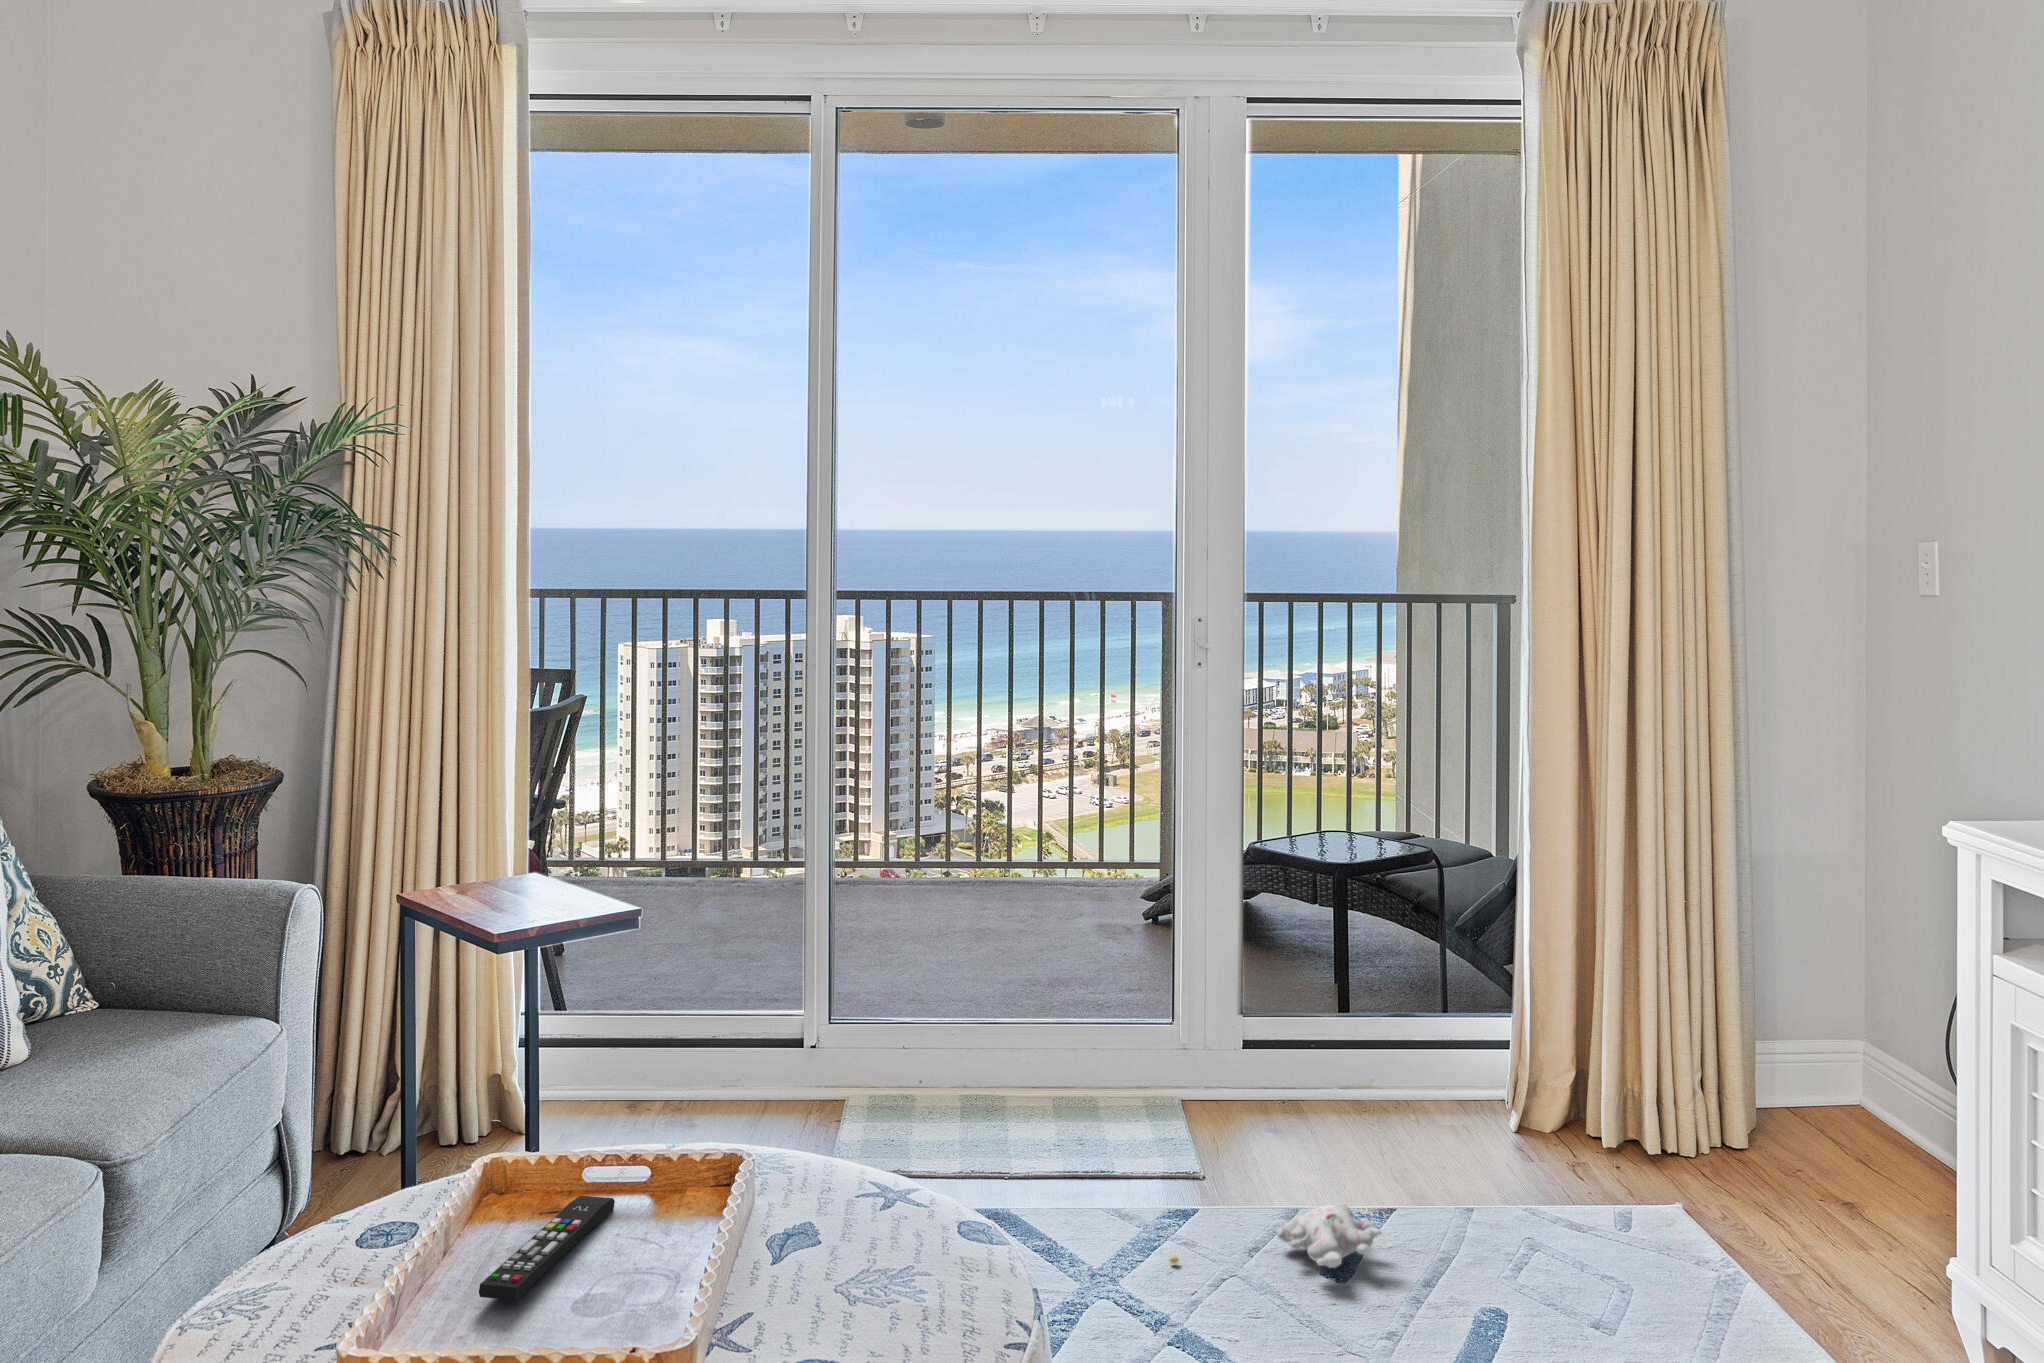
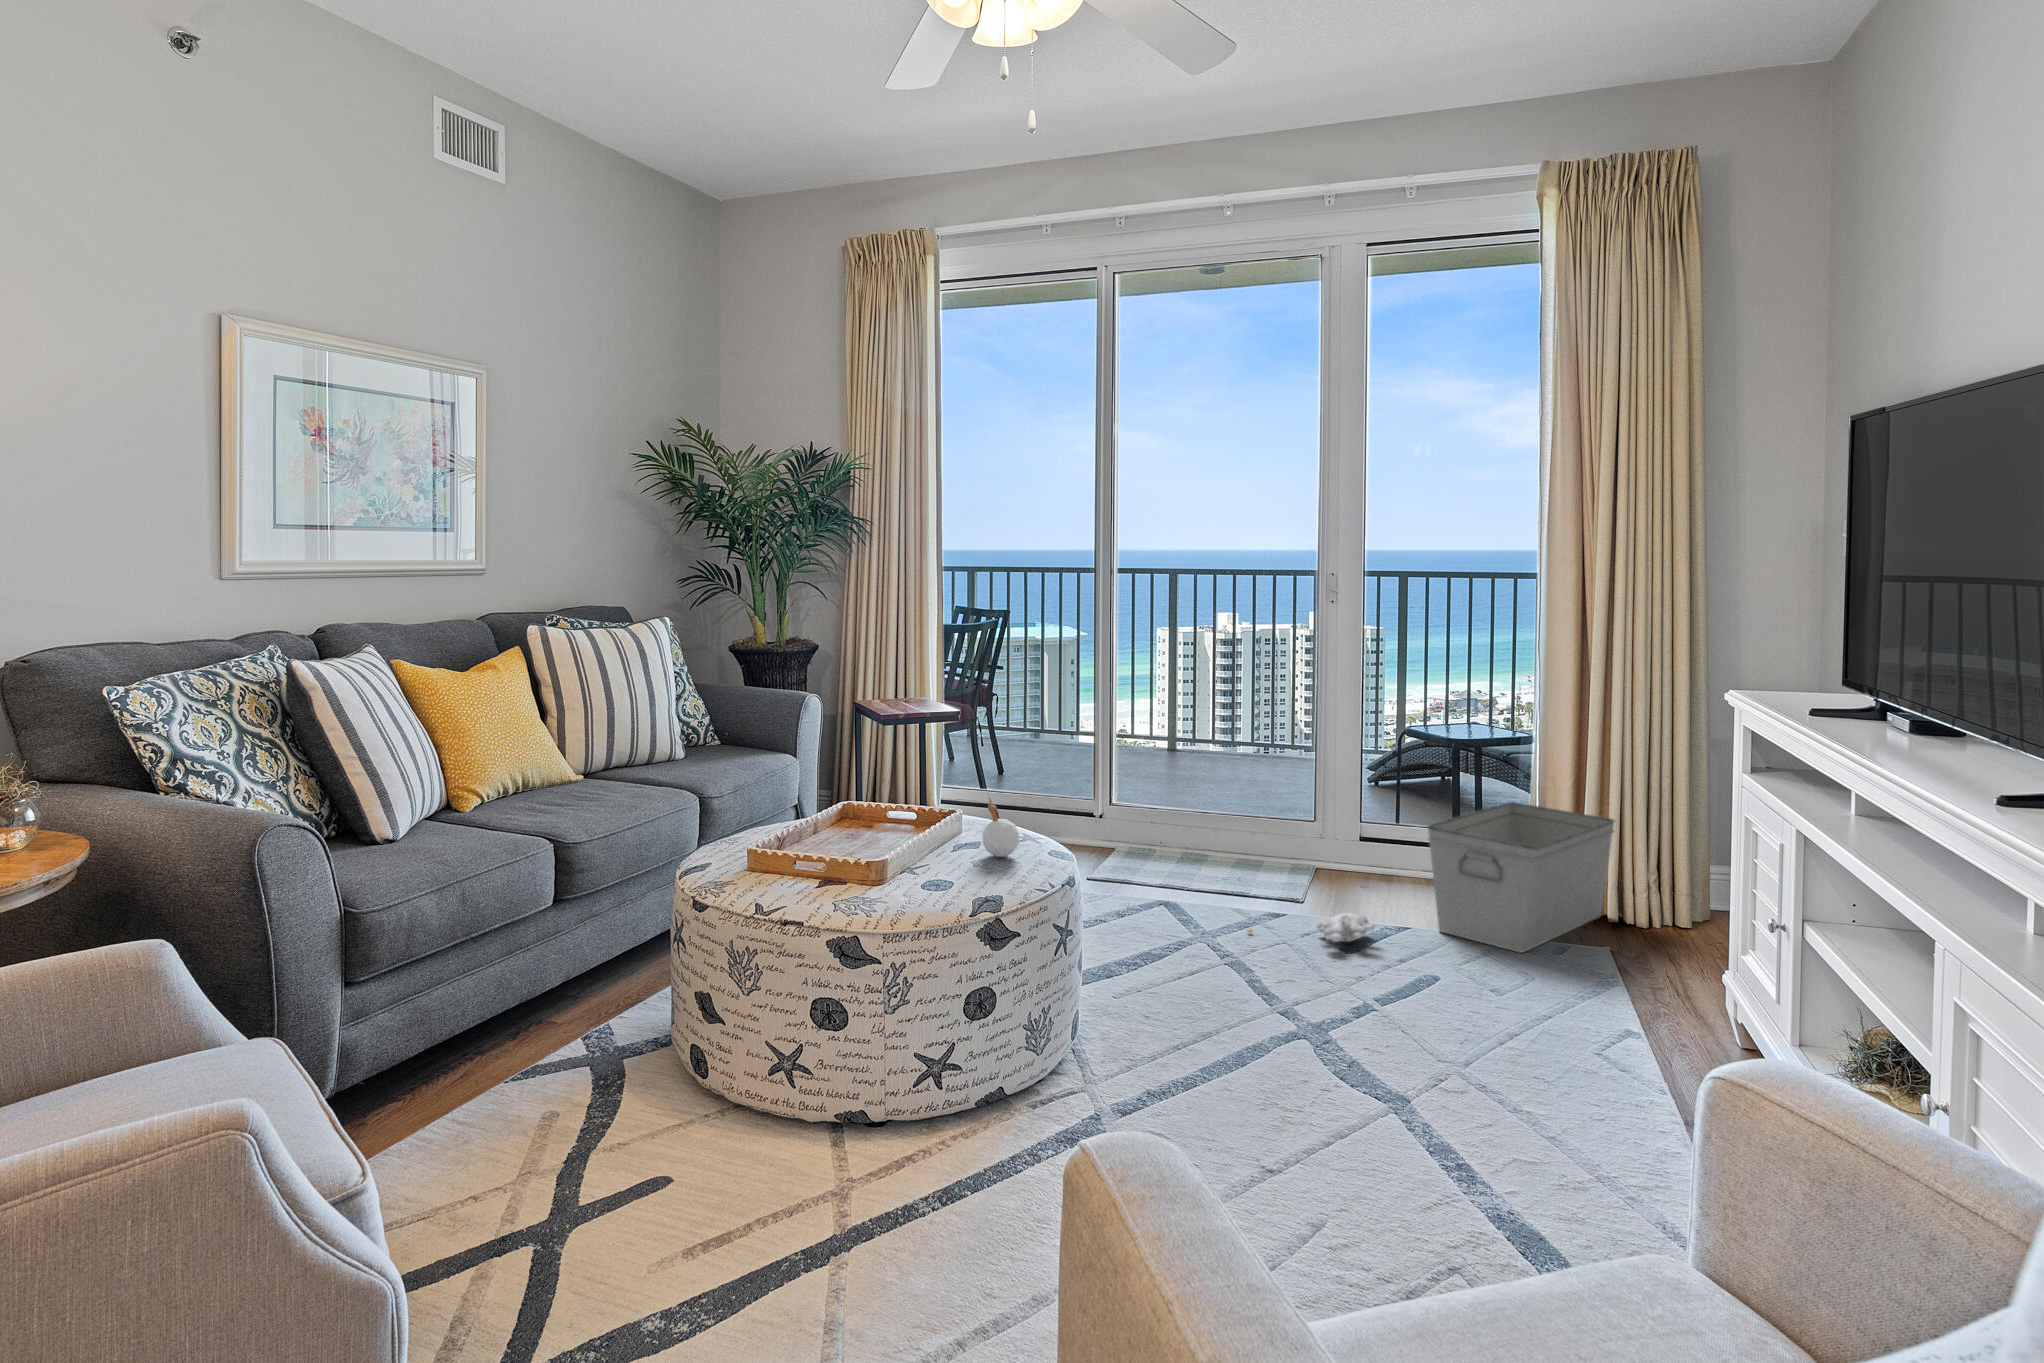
storage bin: none [1421,974,1643,1237] -> present [1427,802,1615,953]
candle: none [882,1142,961,1291] -> present [982,790,1019,857]
remote control: present [479,1196,615,1300] -> none [813,812,888,838]

